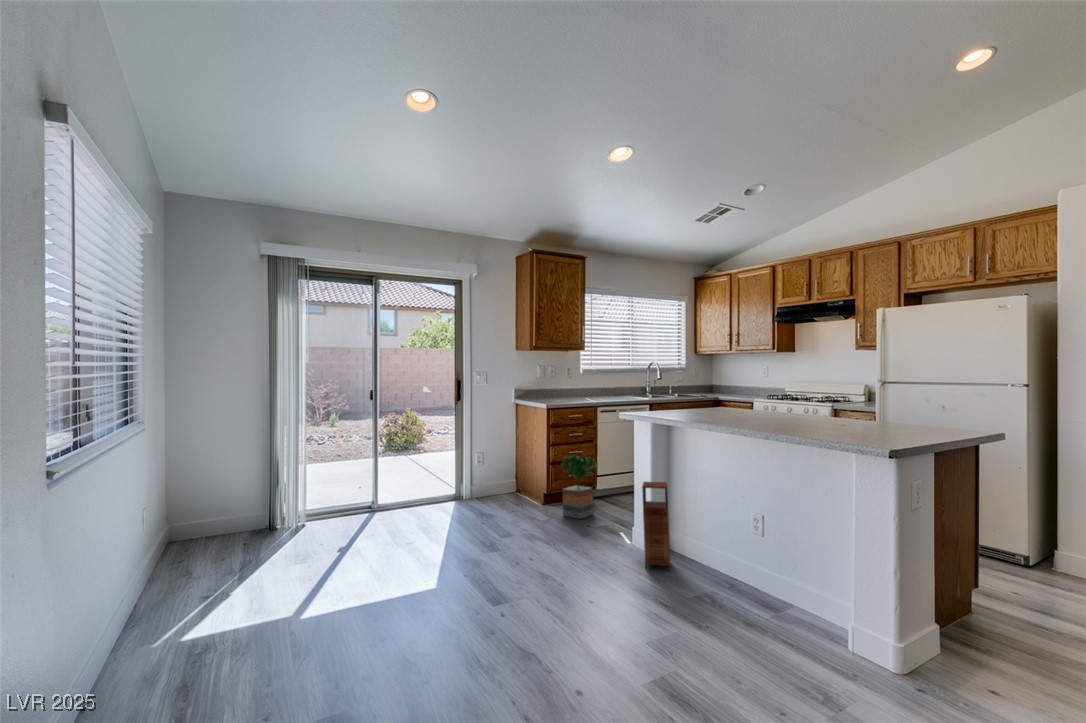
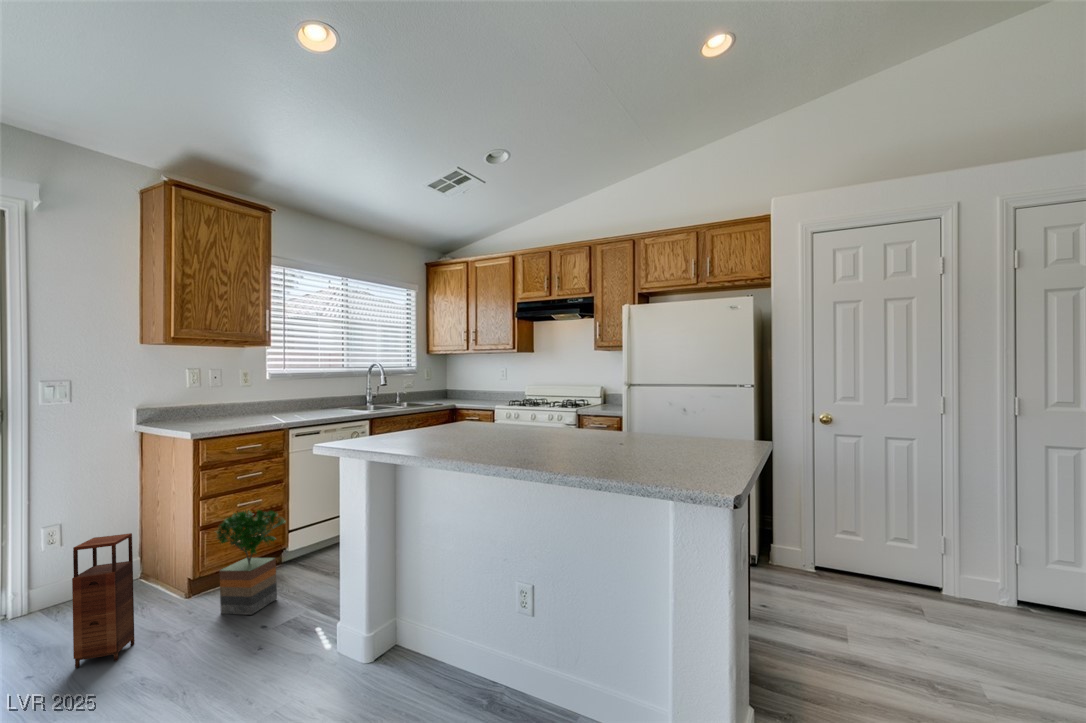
storage cabinet: present [642,482,670,570] -> present [72,533,135,668]

